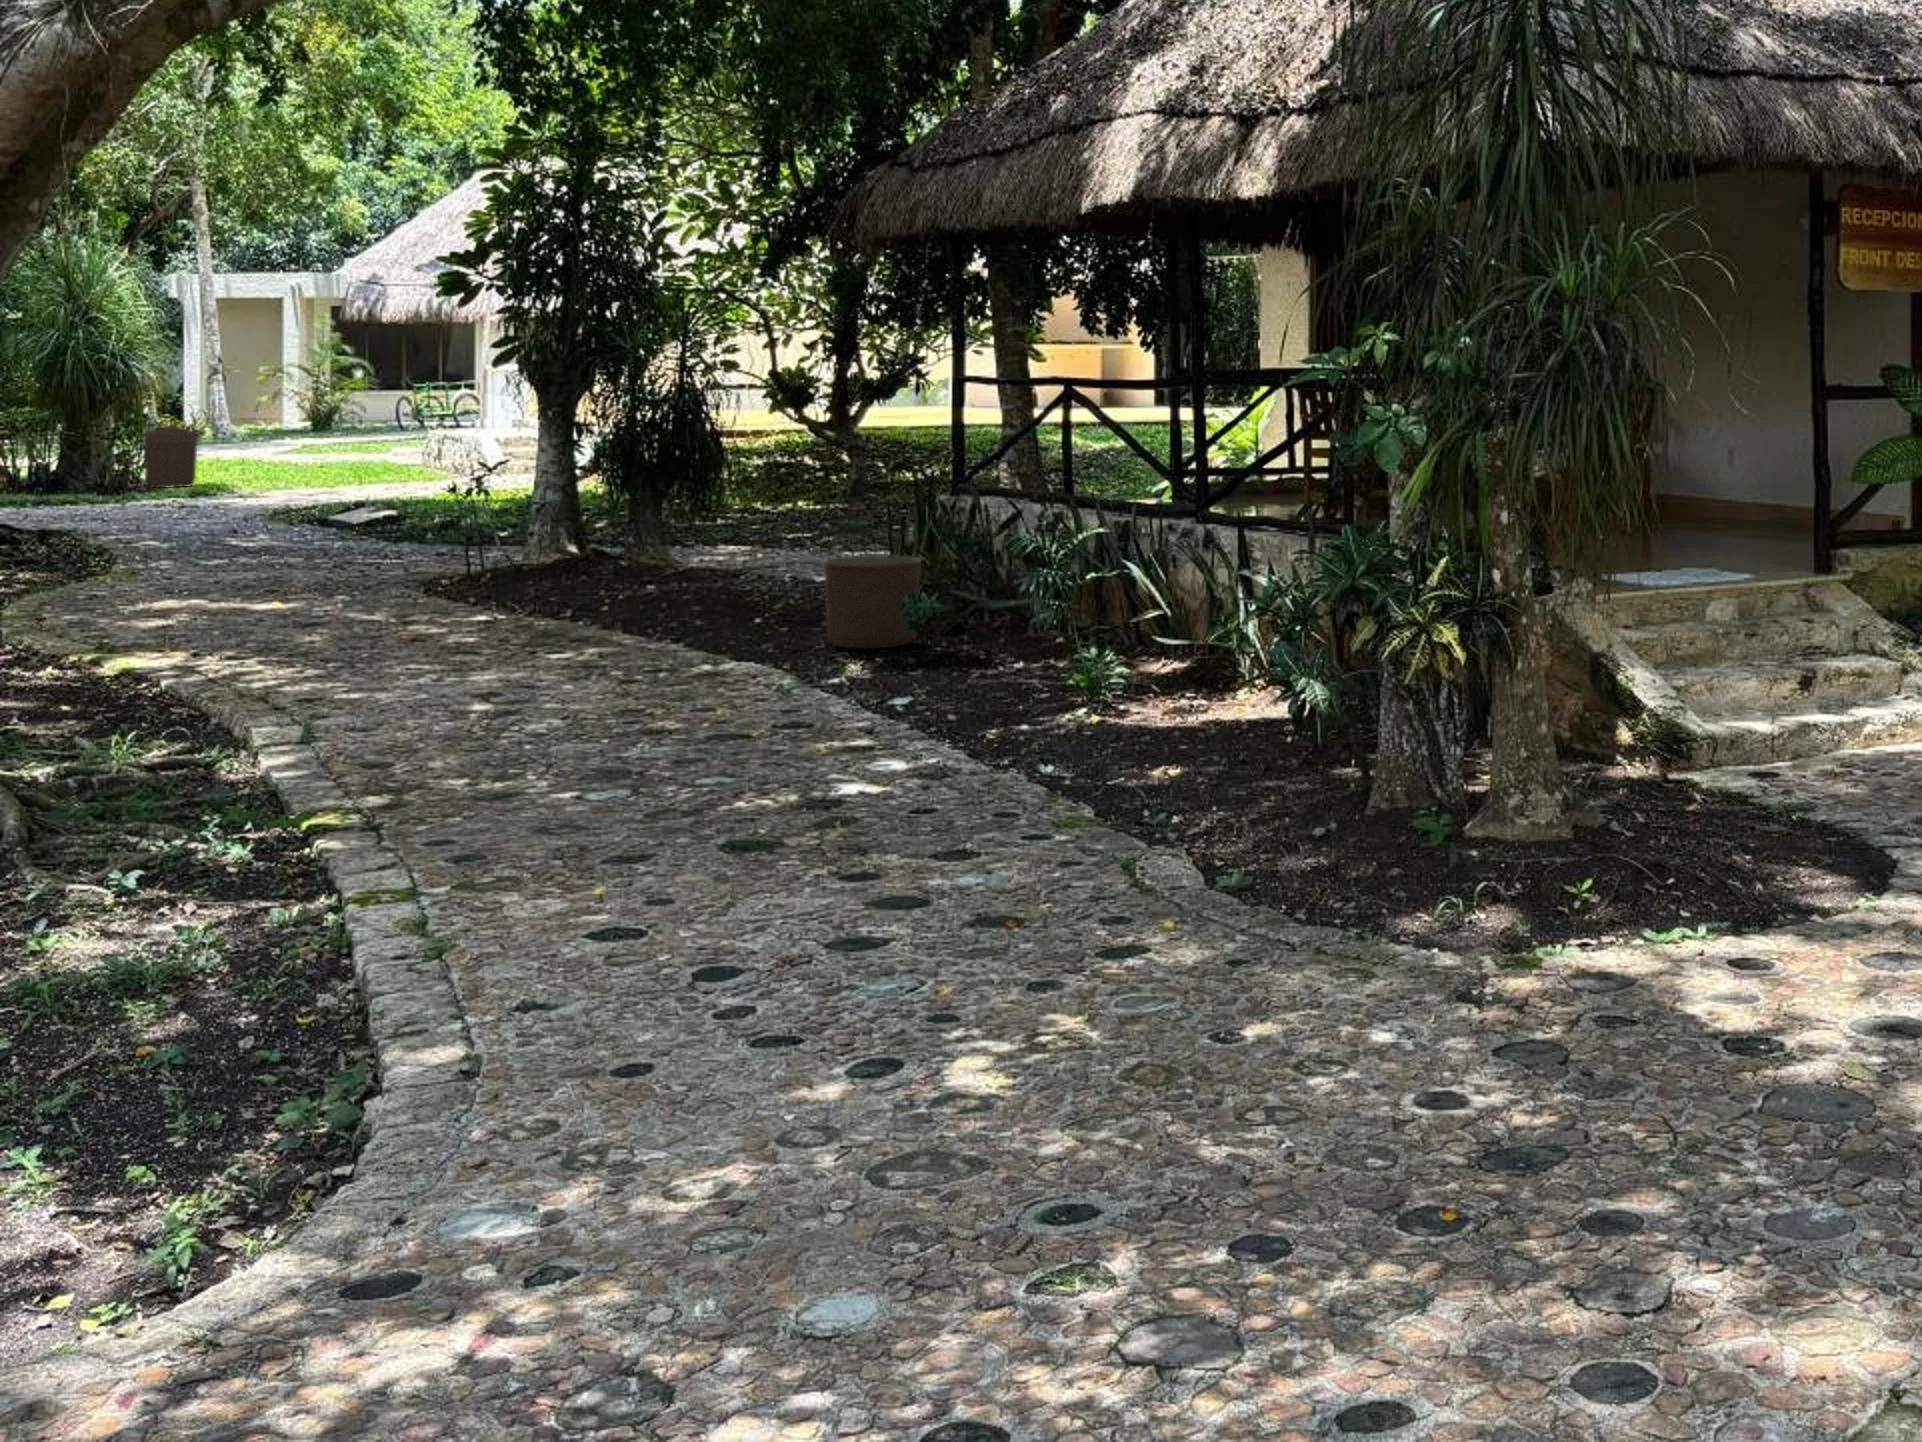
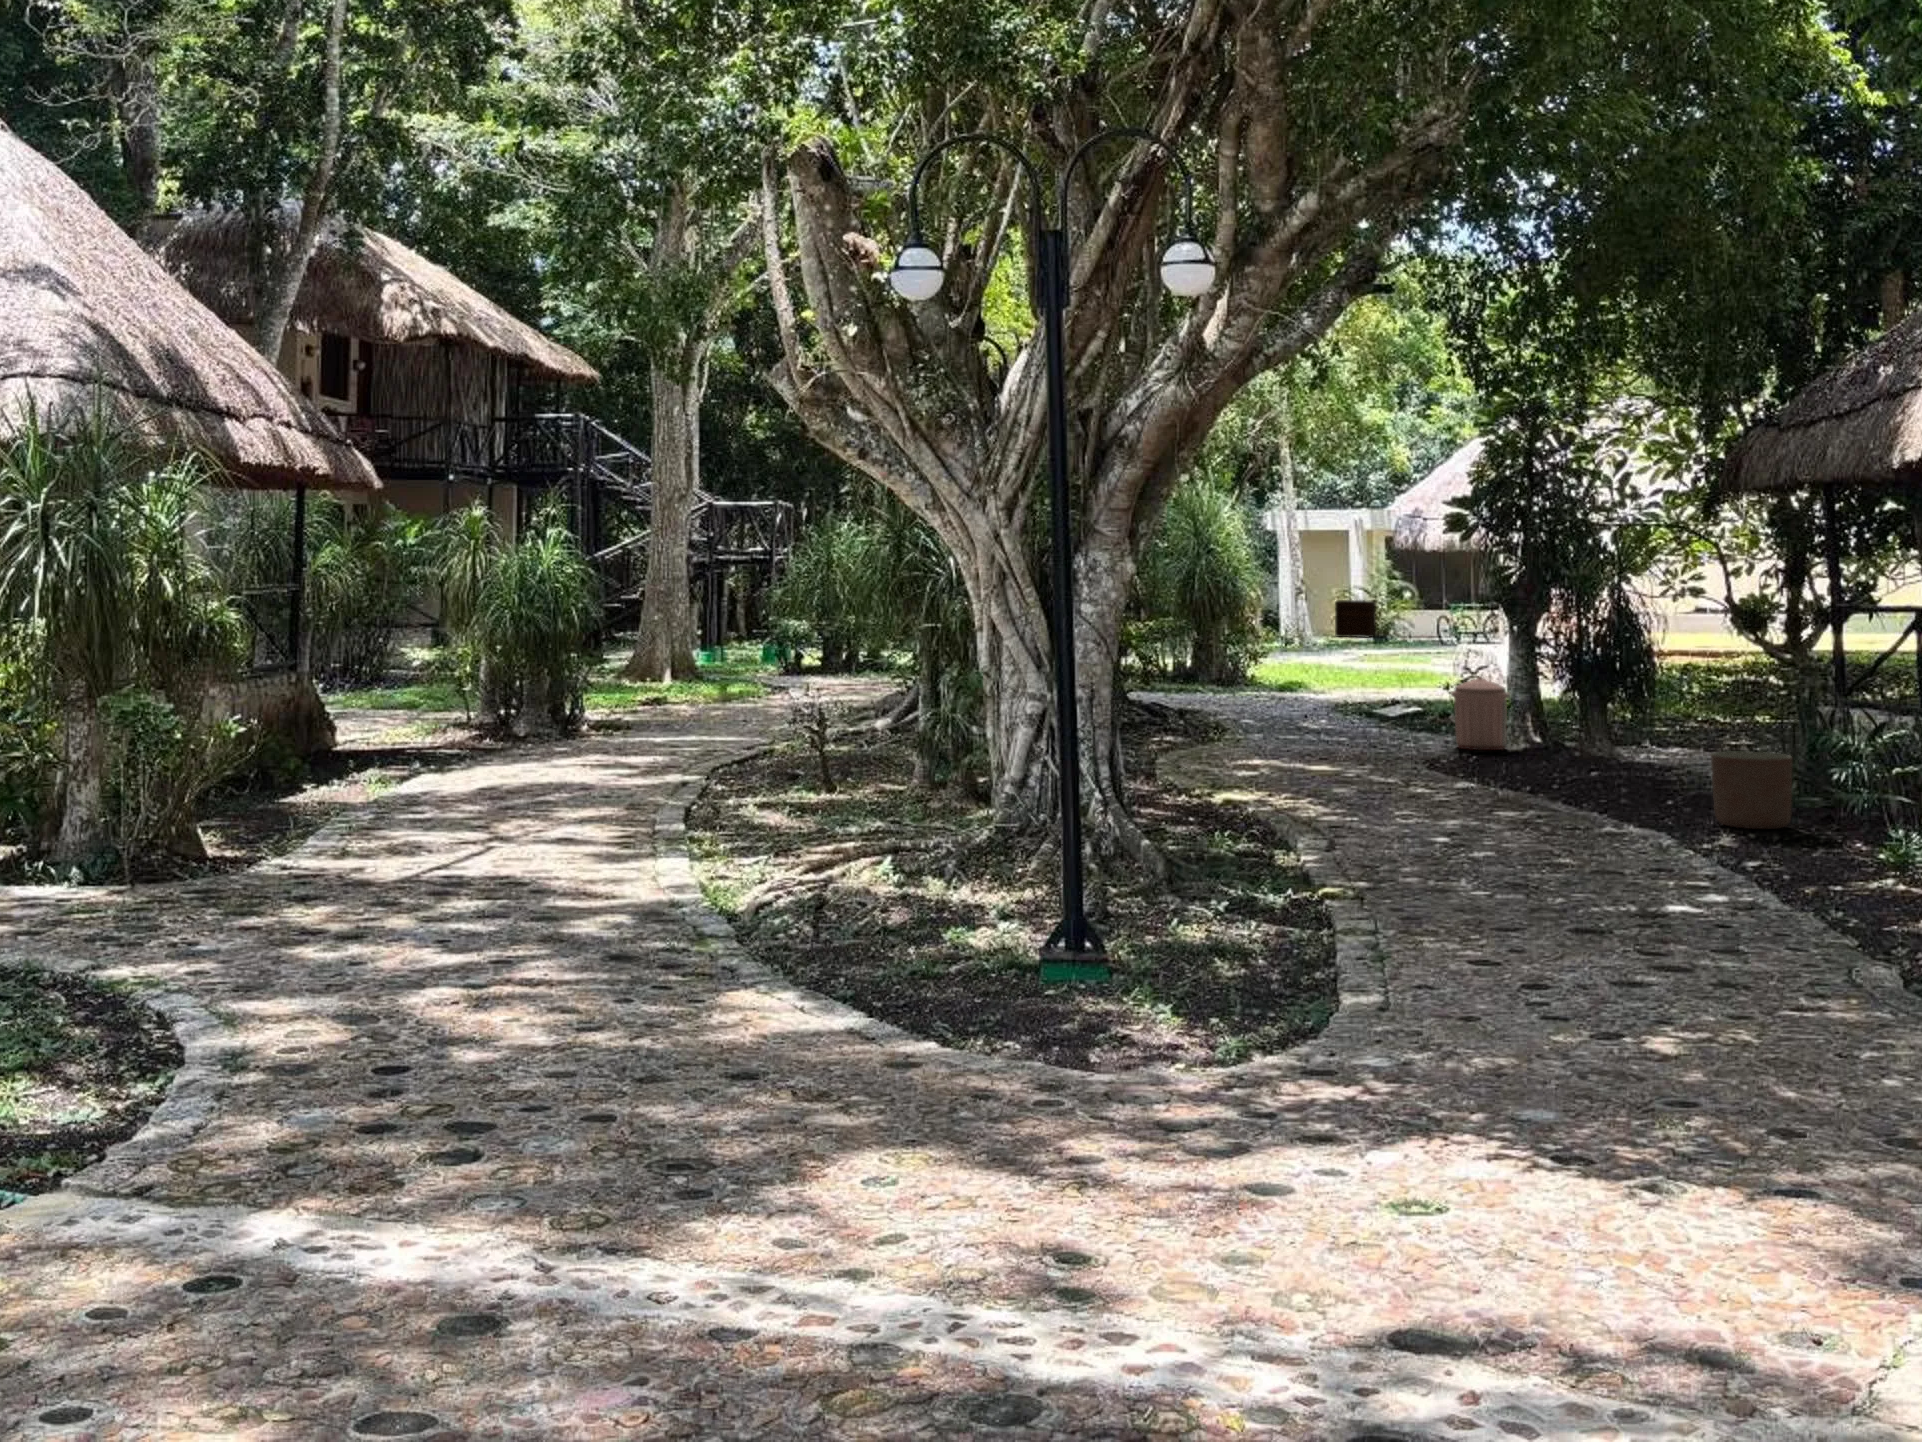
wooden crate: none [259,381,315,425] -> present [1335,600,1376,638]
trash can: present [142,424,200,488] -> present [1451,677,1510,750]

